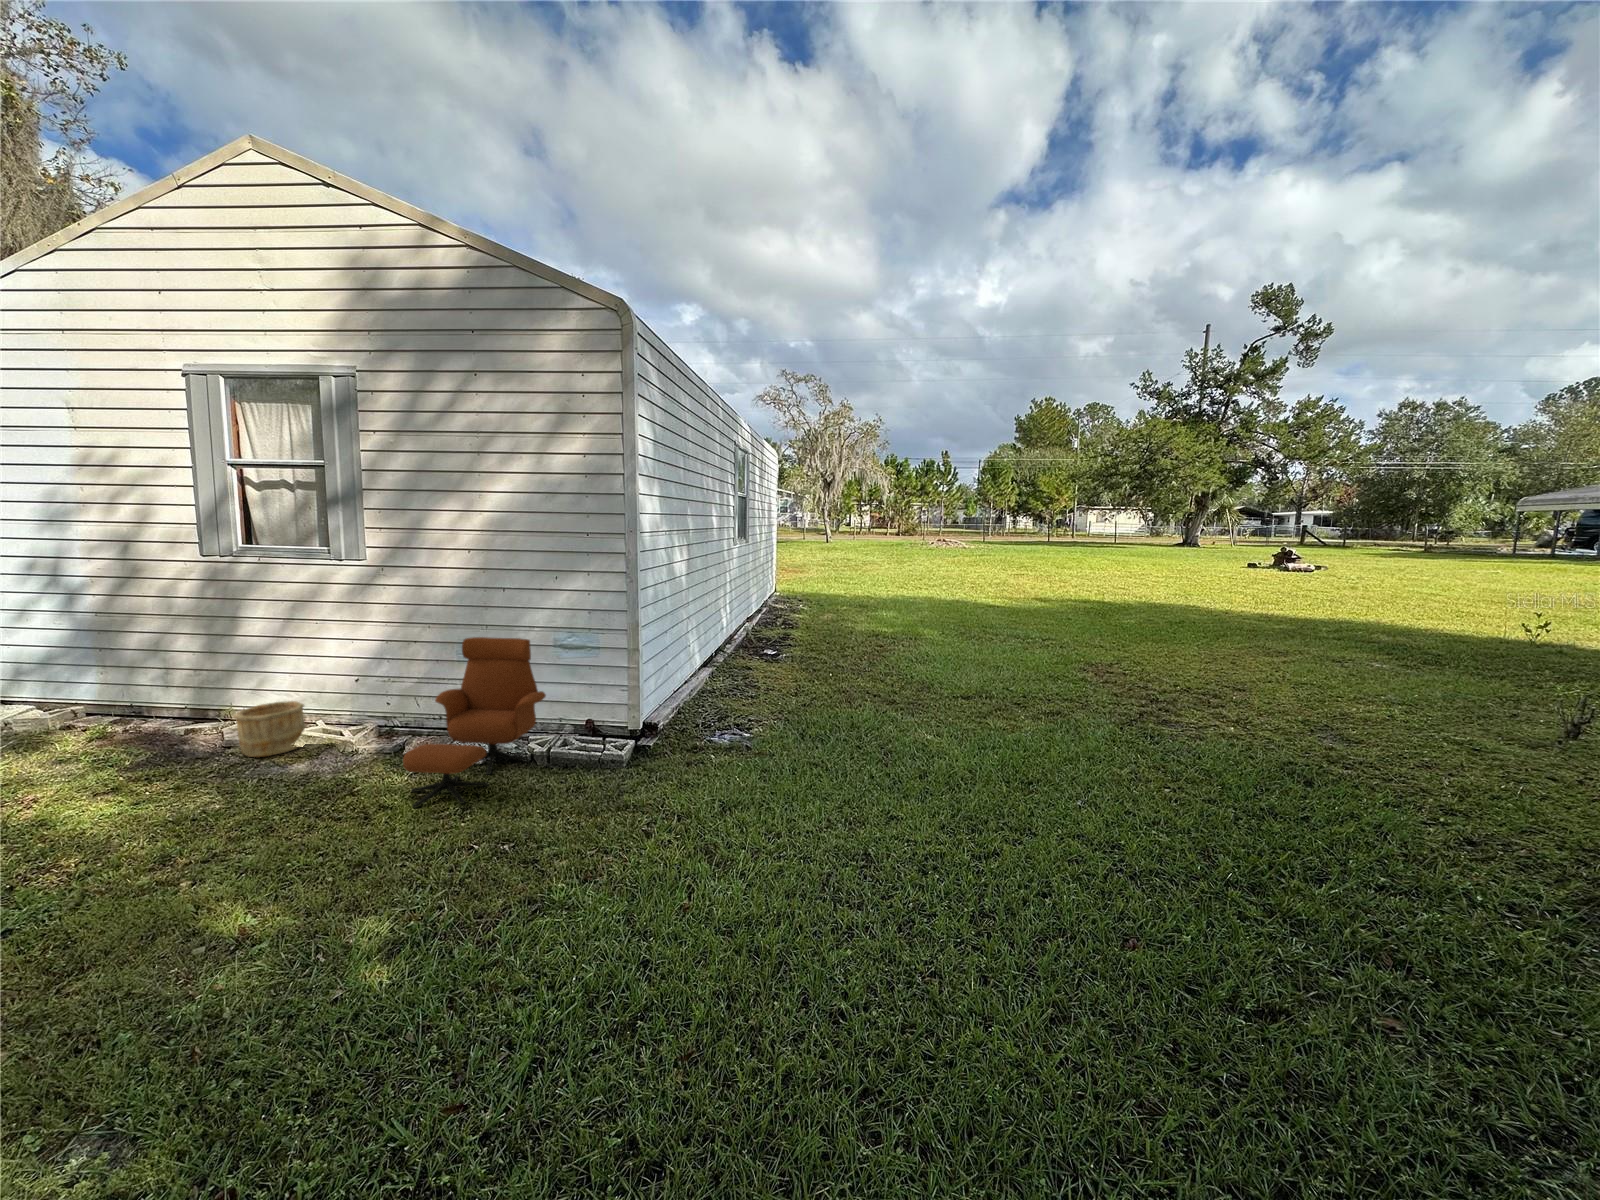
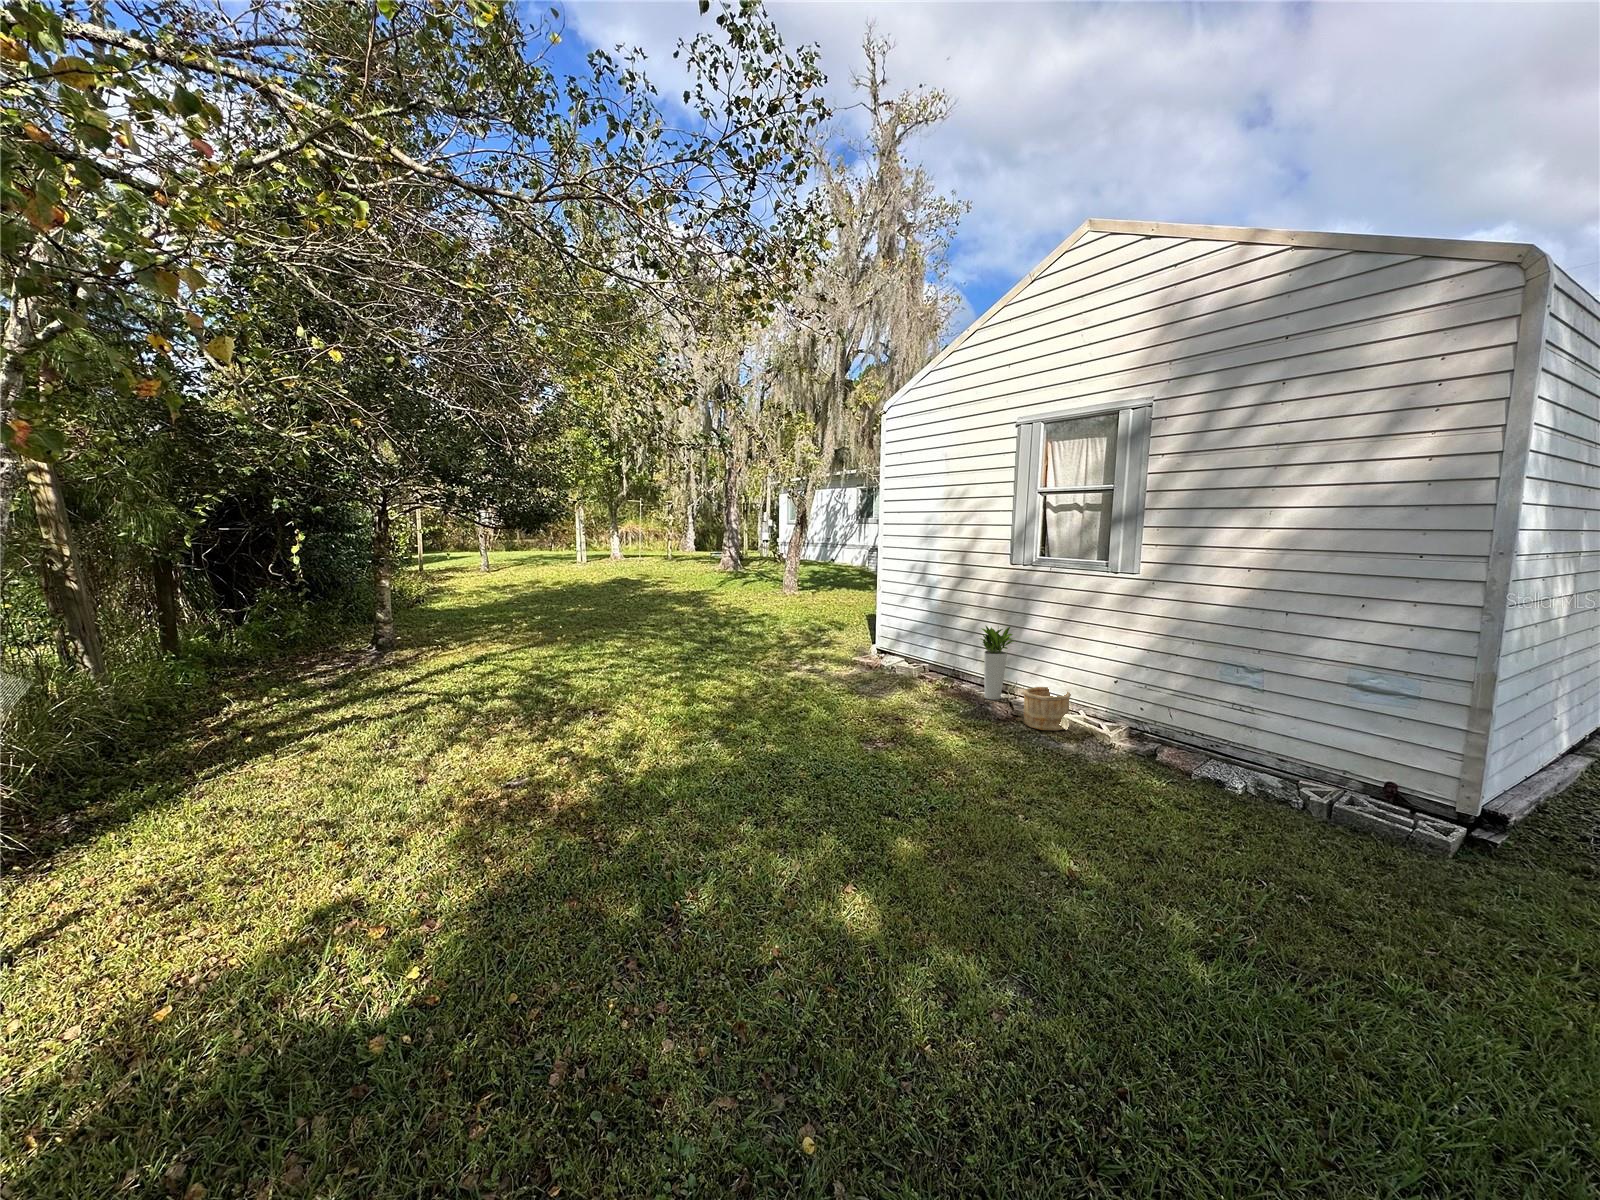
planter: none [154,636,223,735] -> present [980,626,1014,700]
lounge chair: present [403,637,546,808] -> none [1171,659,1333,830]

